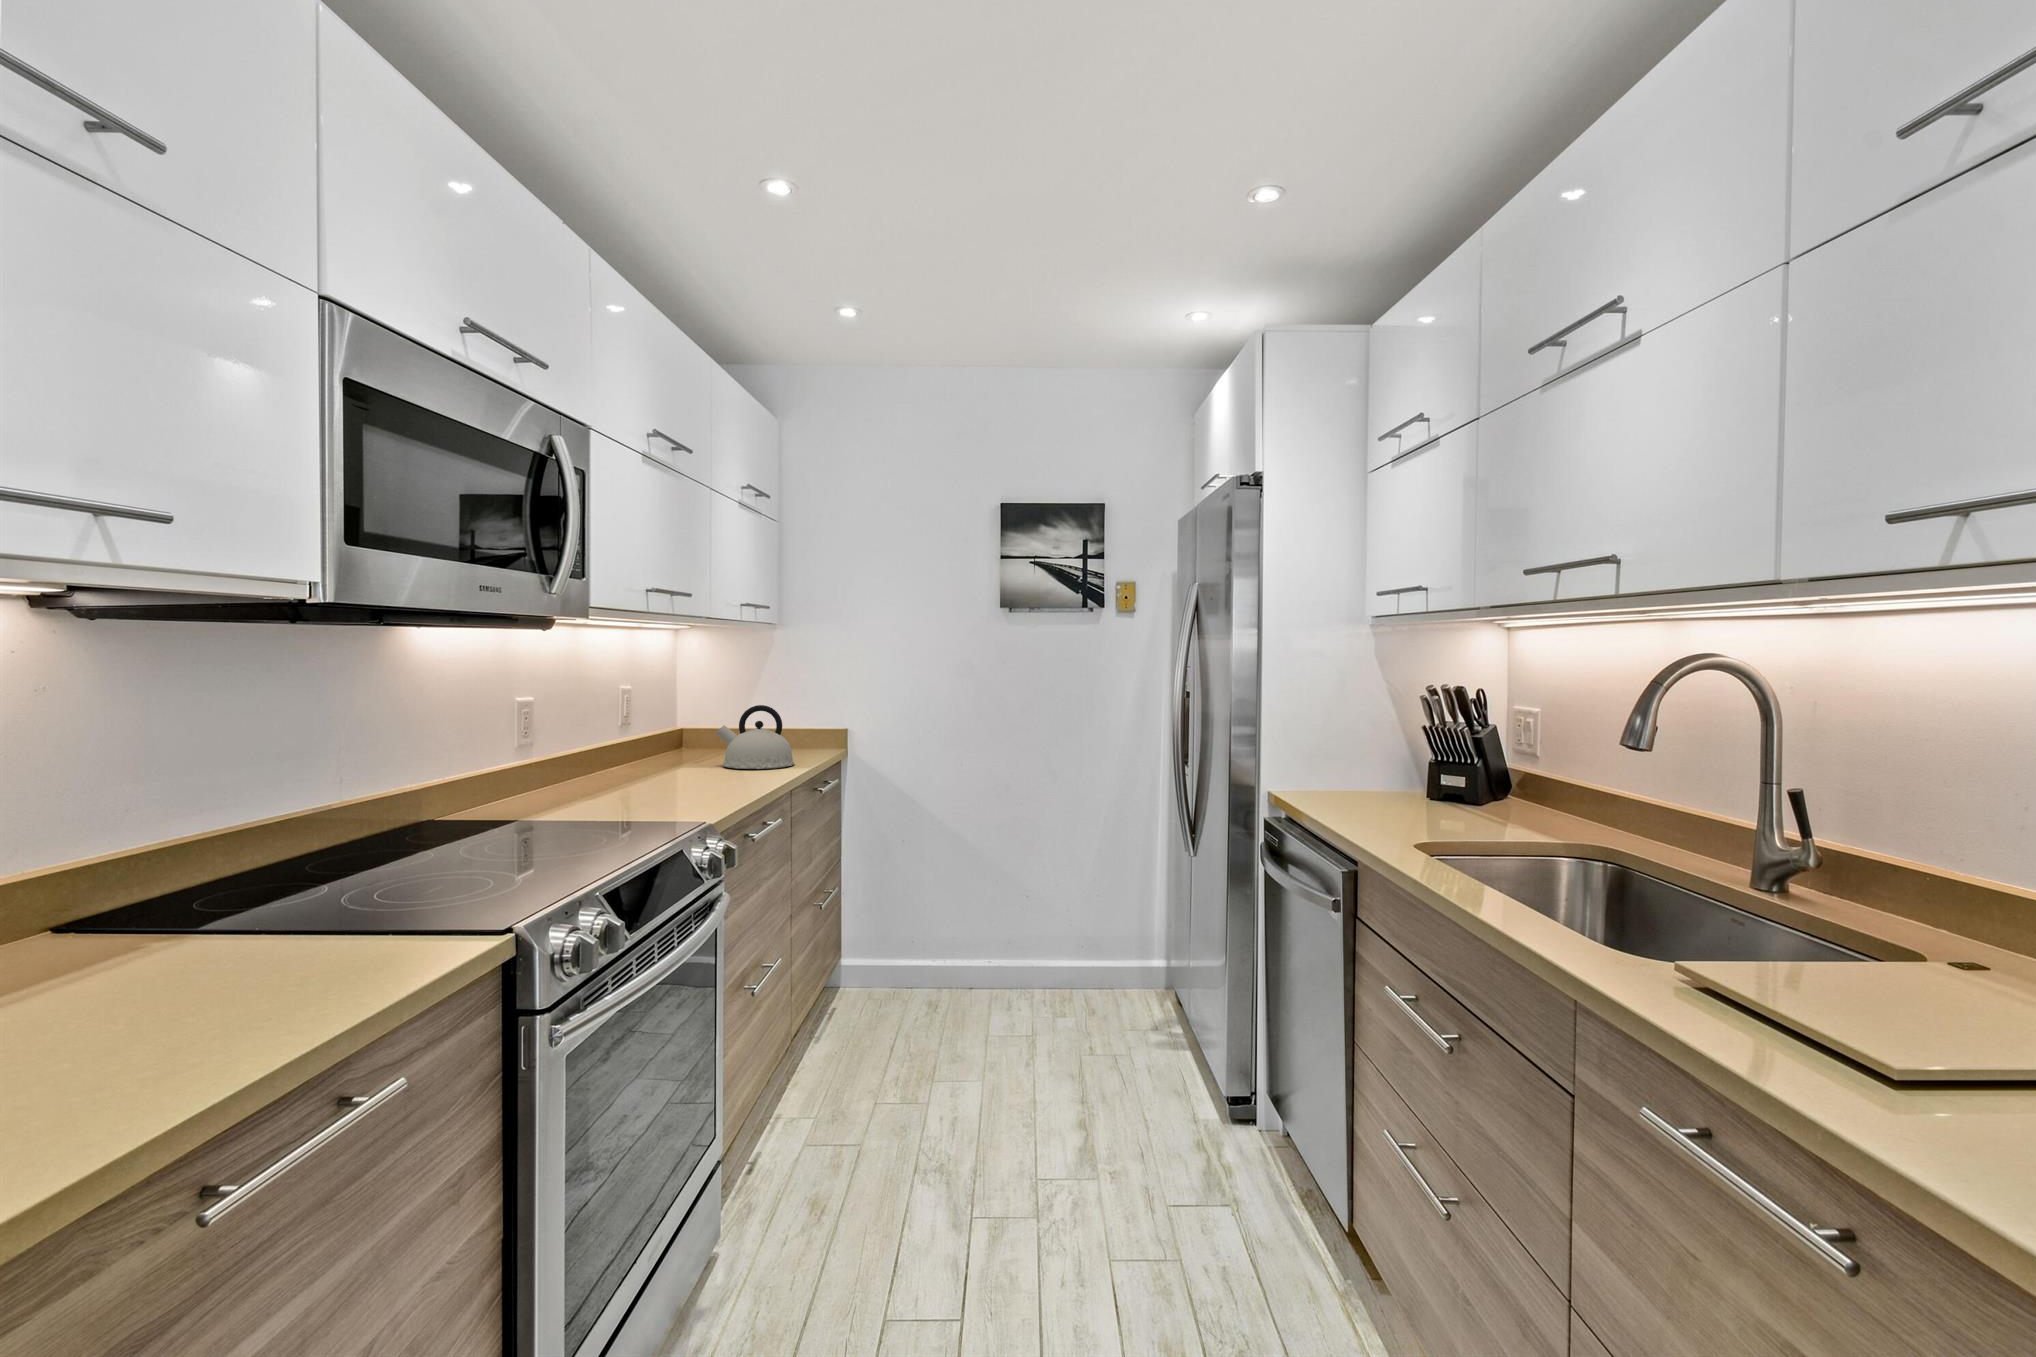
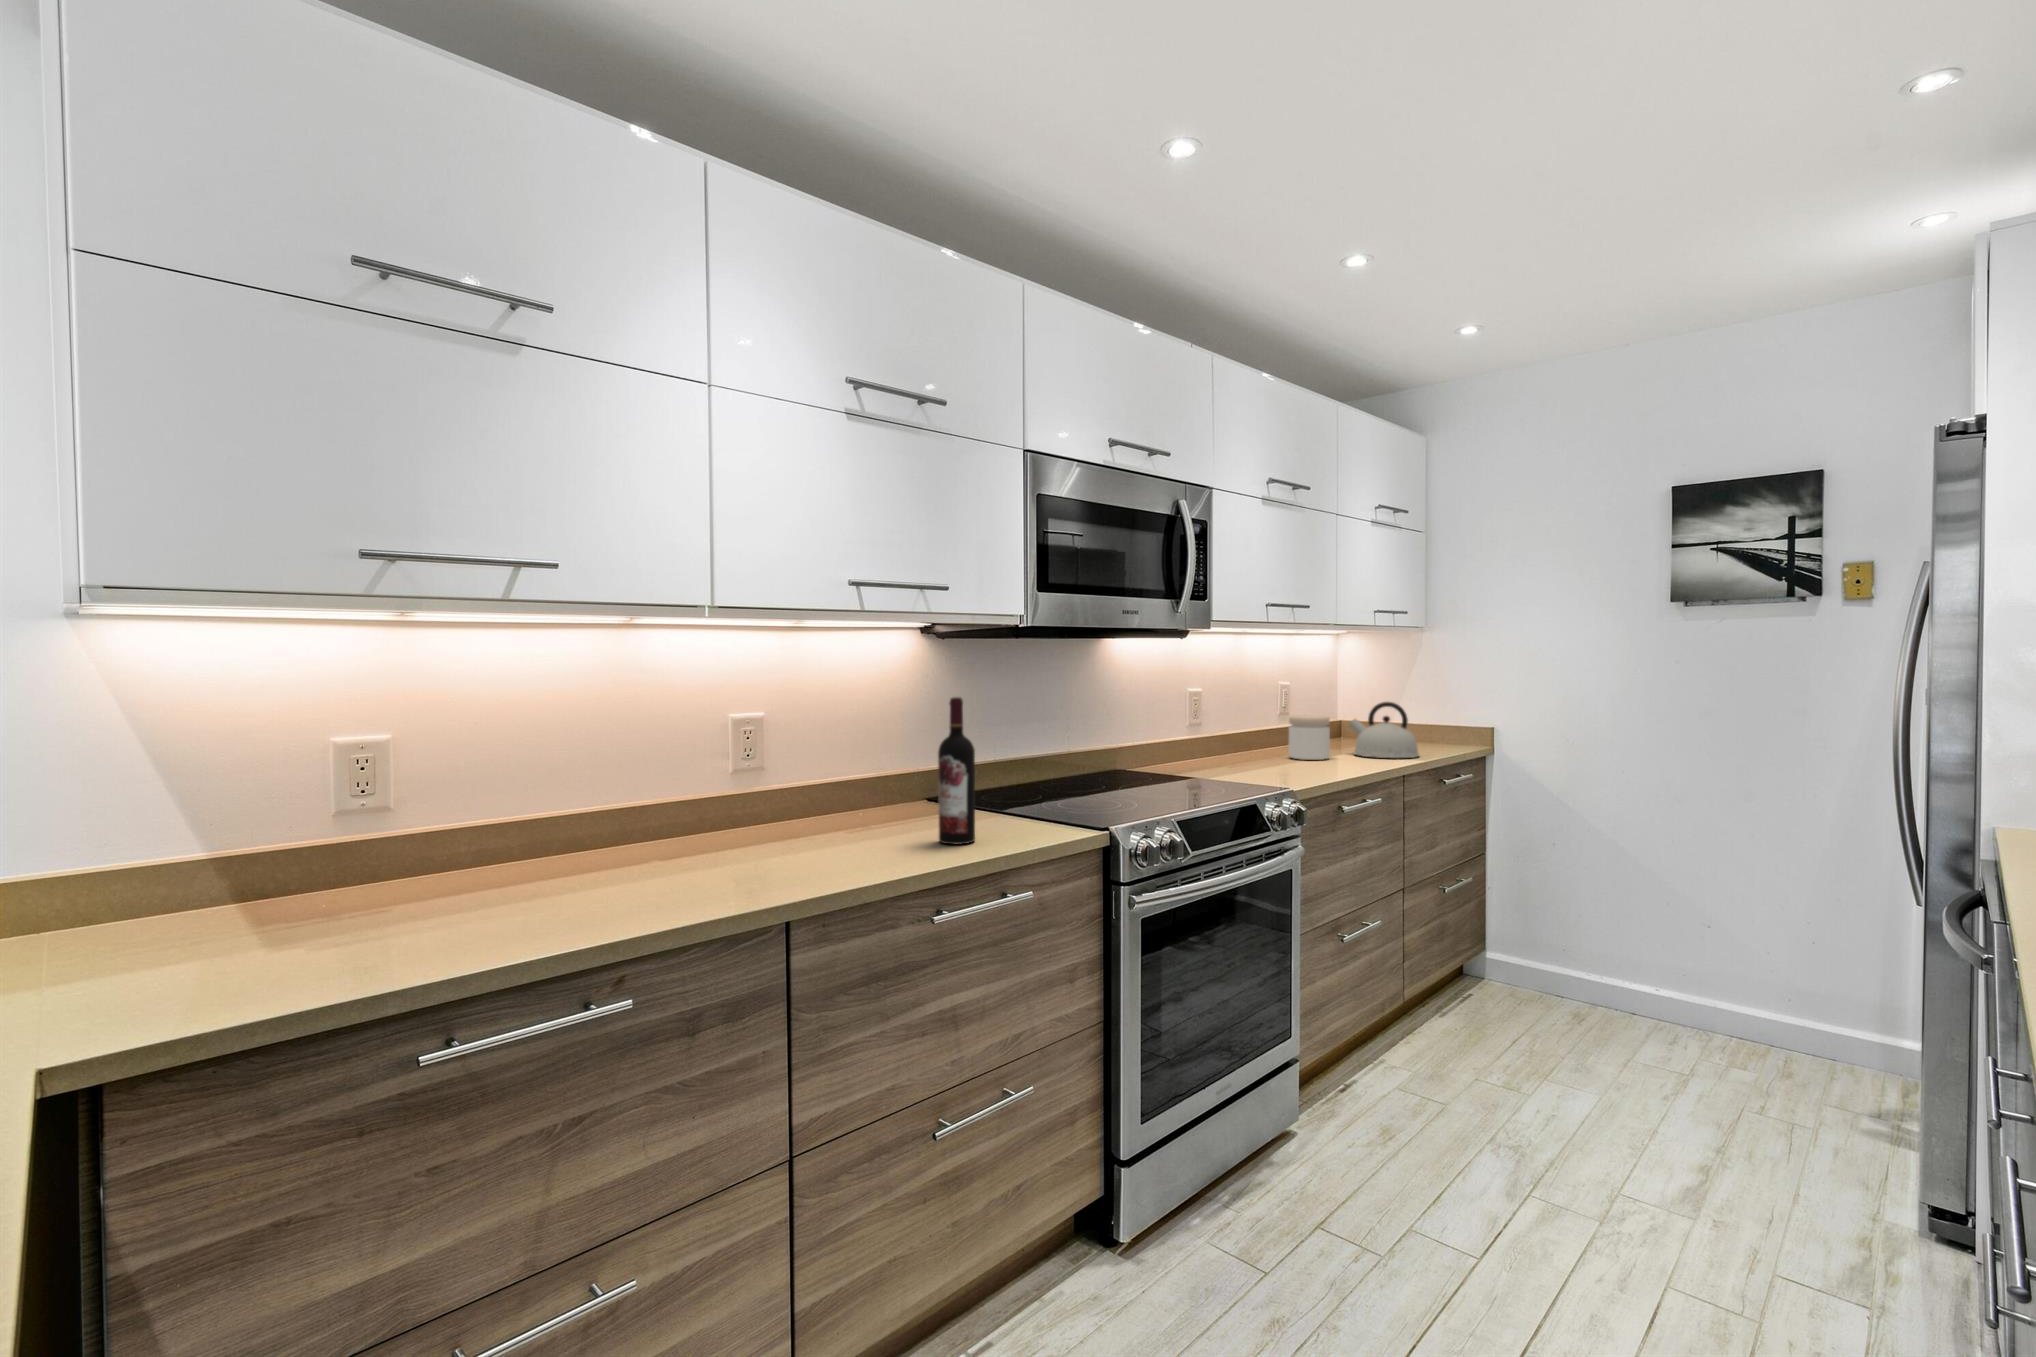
jar: none [653,724,703,778] -> present [1289,716,1330,760]
wine bottle: none [151,732,249,1034] -> present [938,697,975,845]

